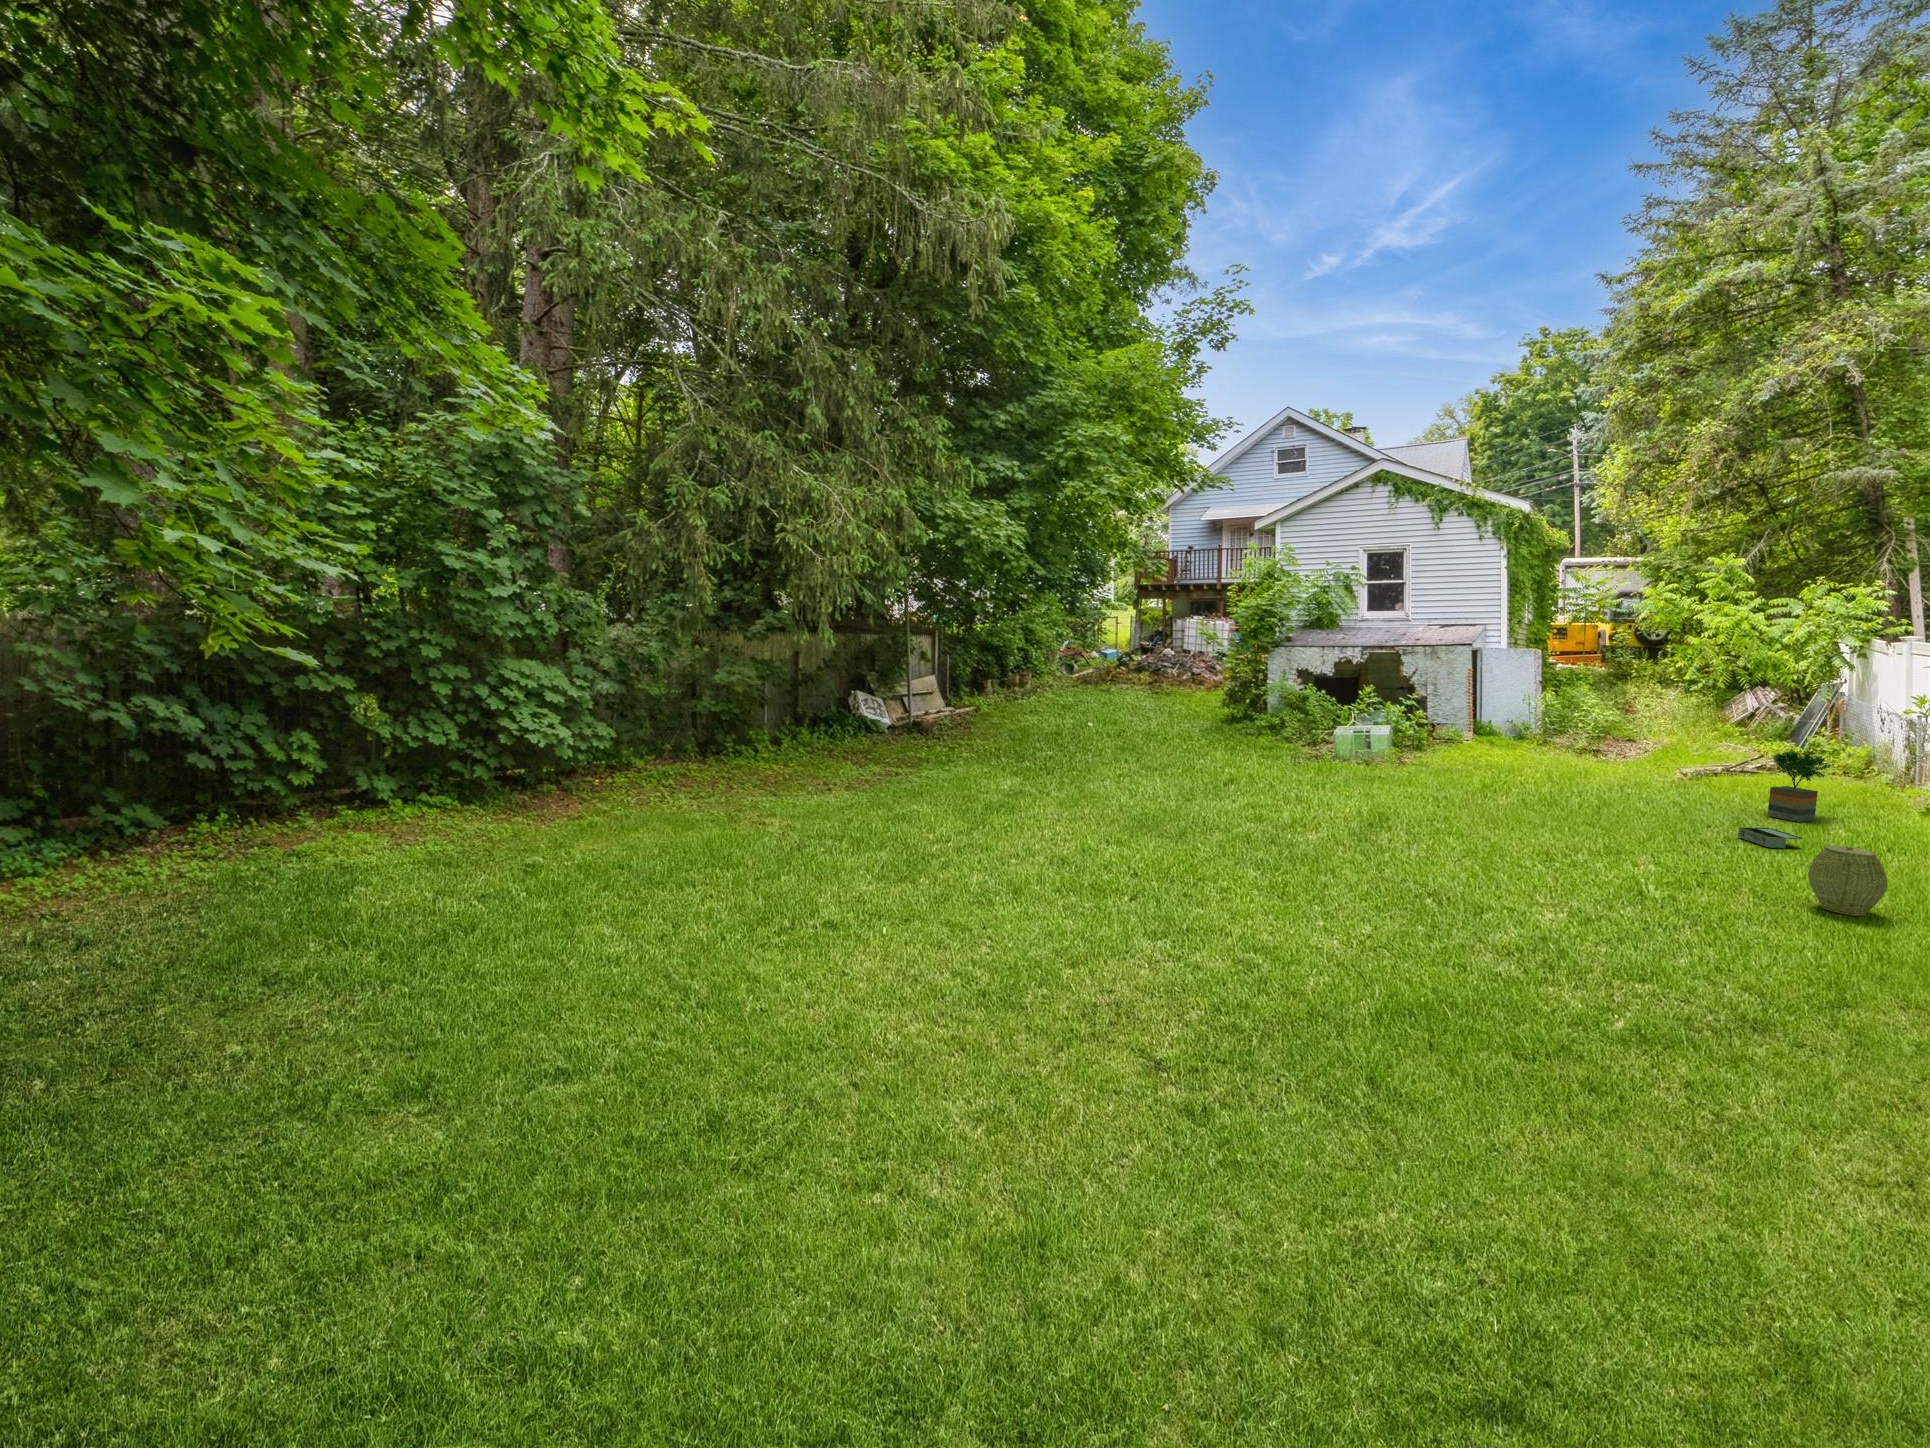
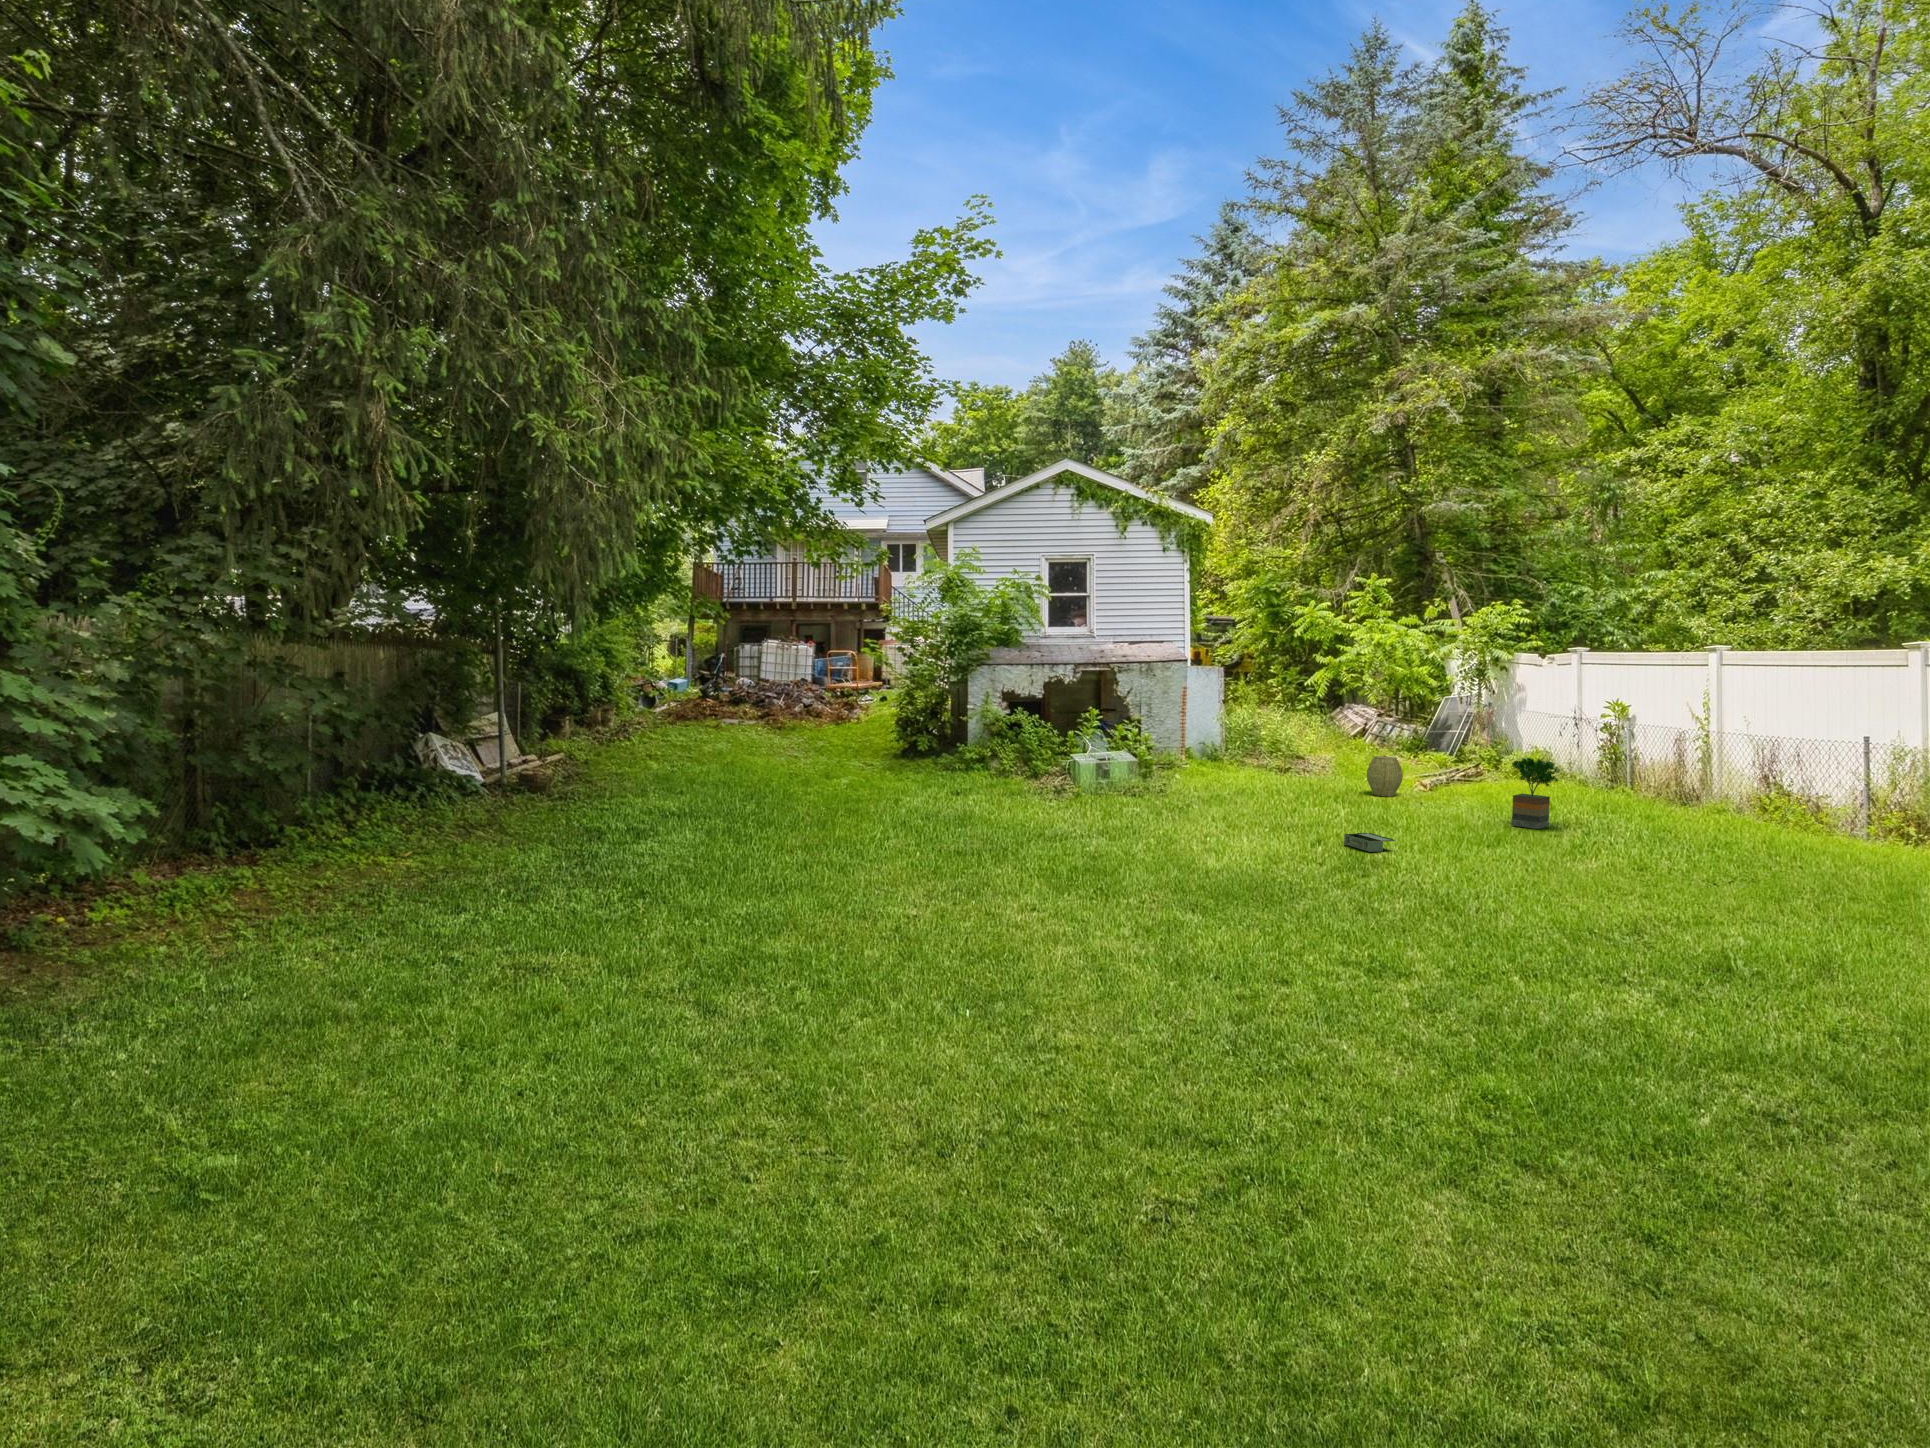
toolbox: present [1738,827,1803,848] -> present [1344,833,1395,852]
woven basket: present [1808,845,1888,916] -> present [1367,755,1403,797]

